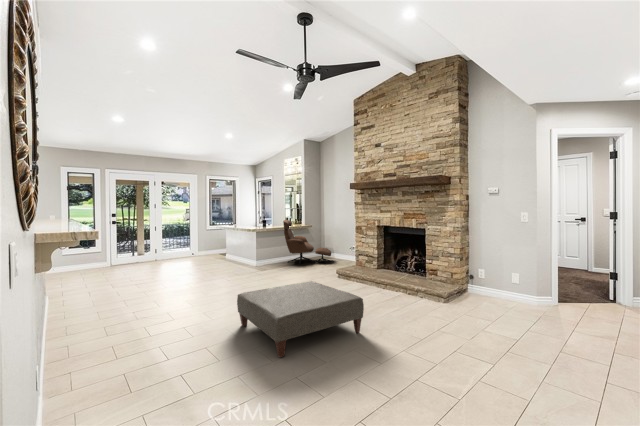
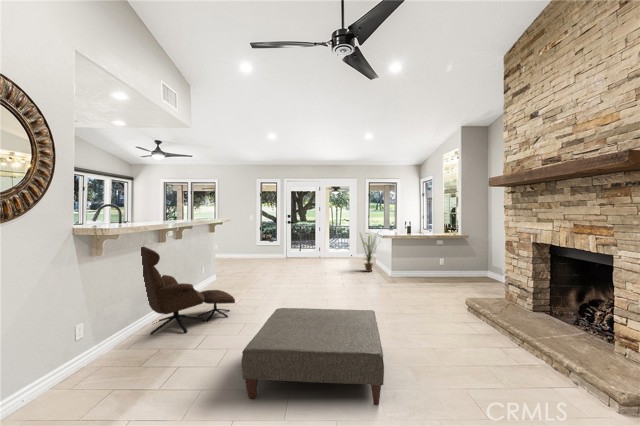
lounge chair: present [283,220,331,264] -> present [141,246,235,335]
house plant: none [222,225,243,265] -> present [361,235,375,272]

